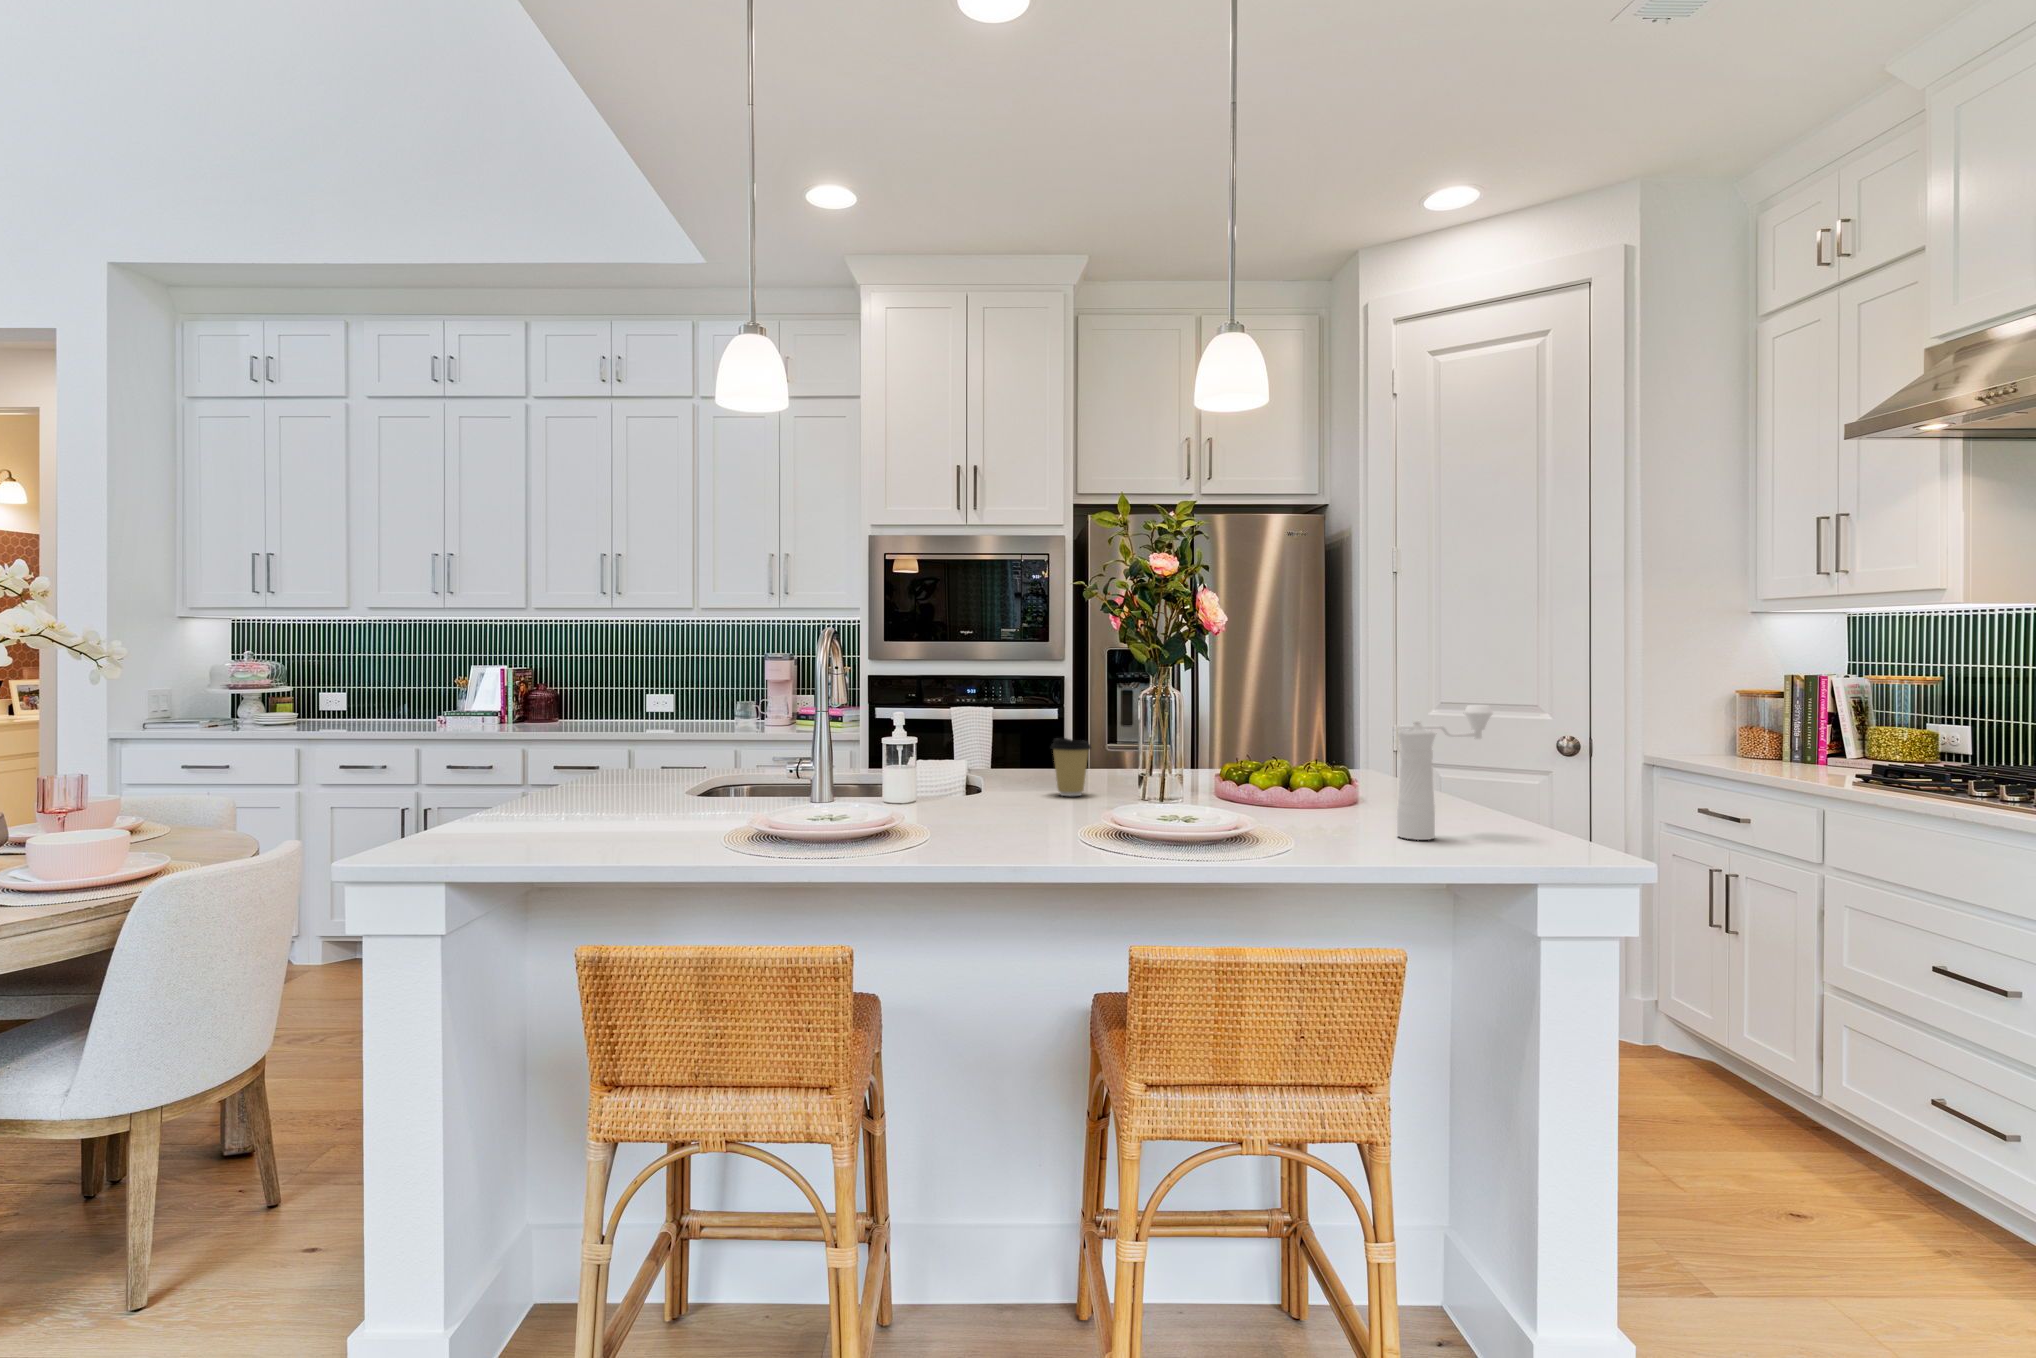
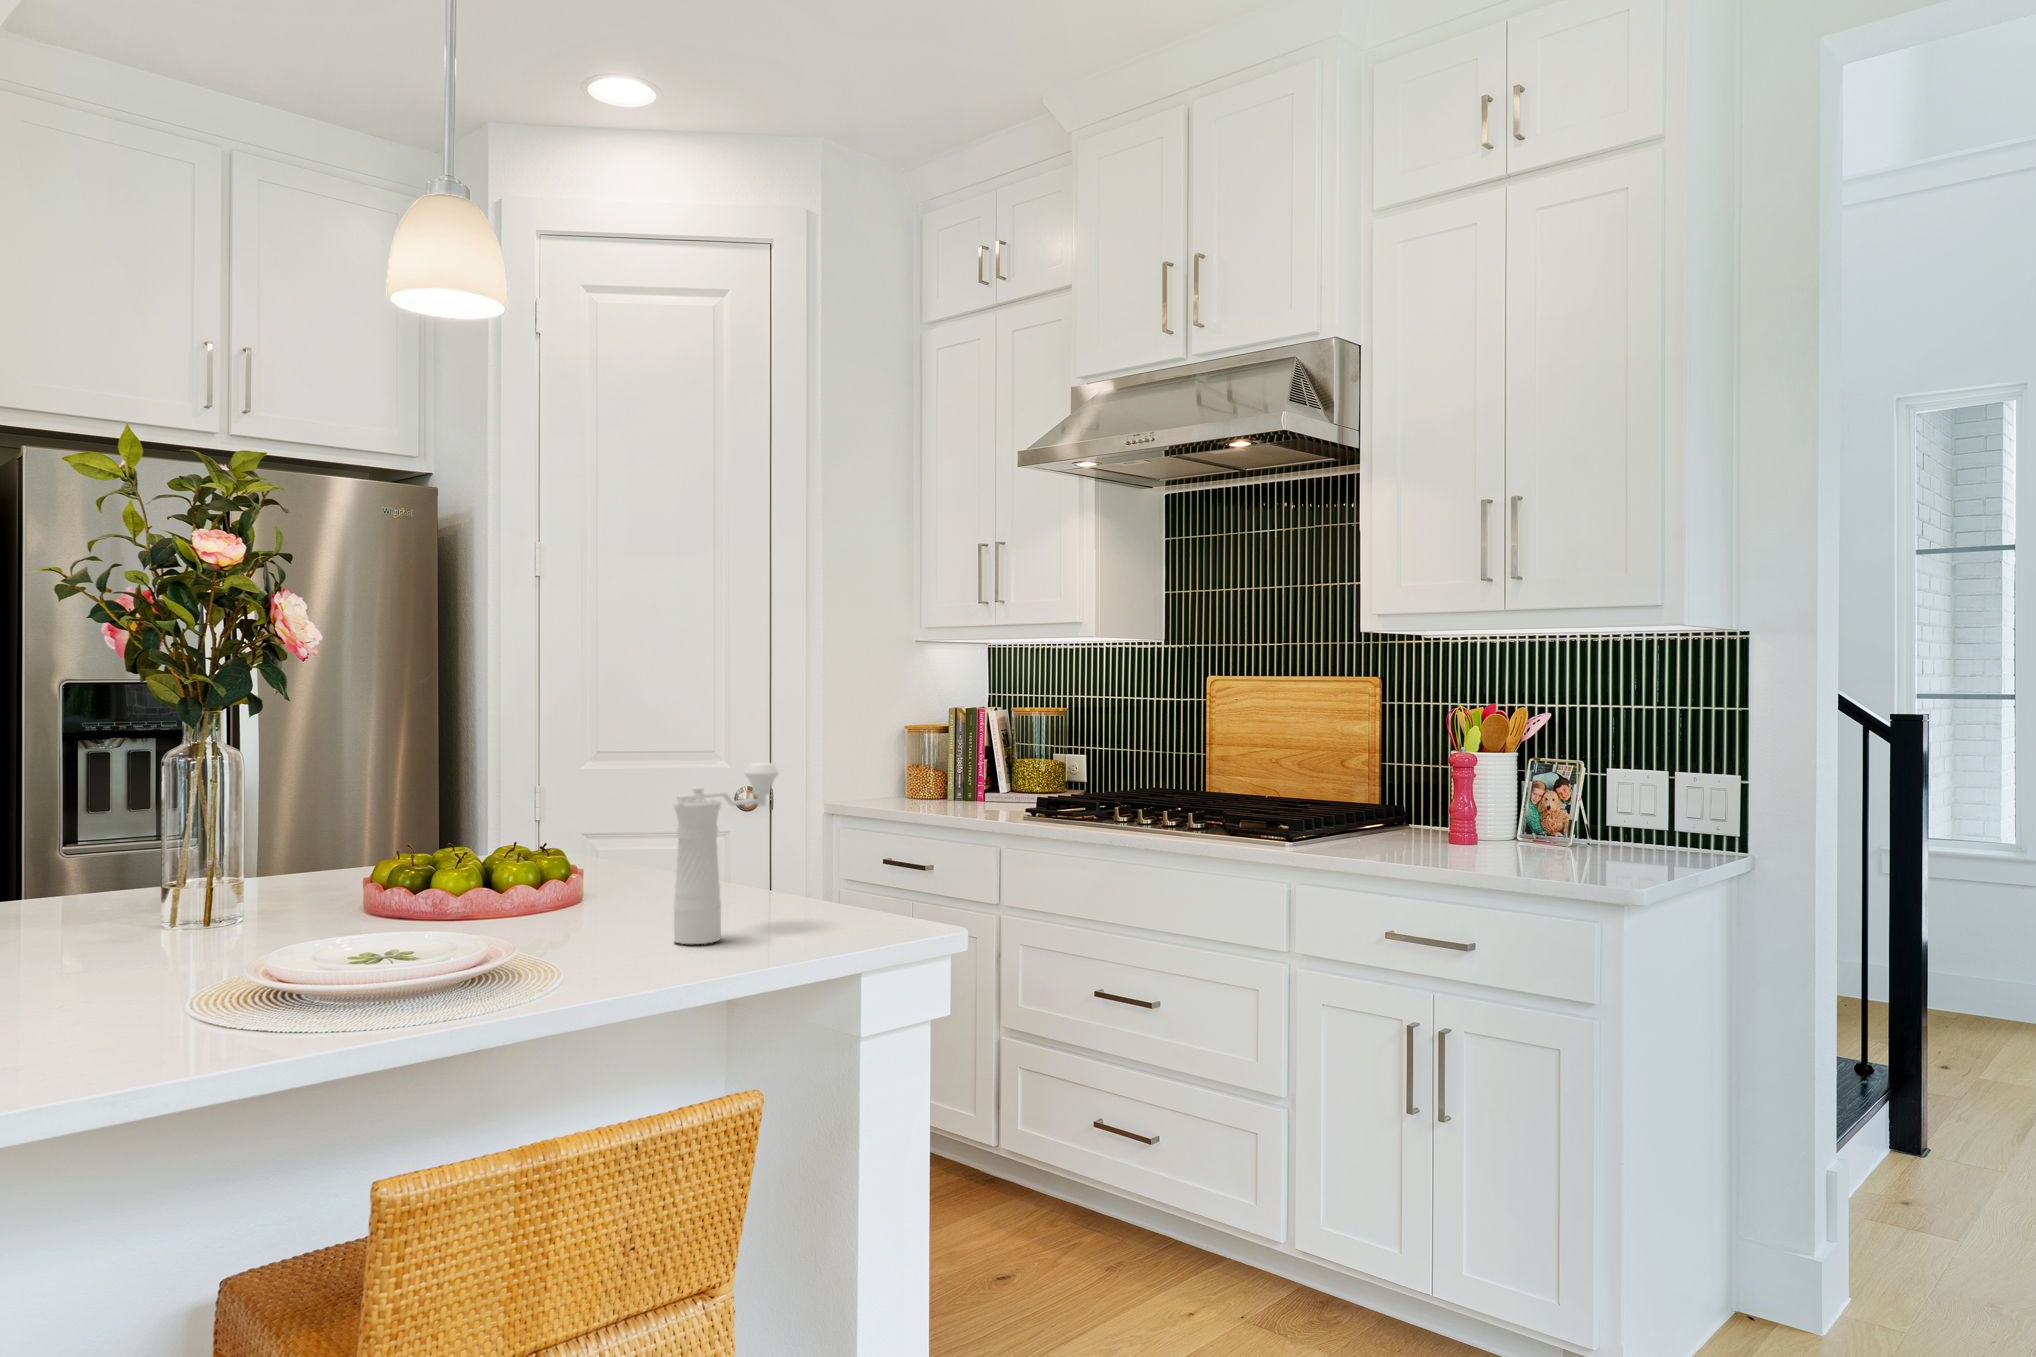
coffee cup: present [1051,738,1091,796] -> none [55,847,143,949]

